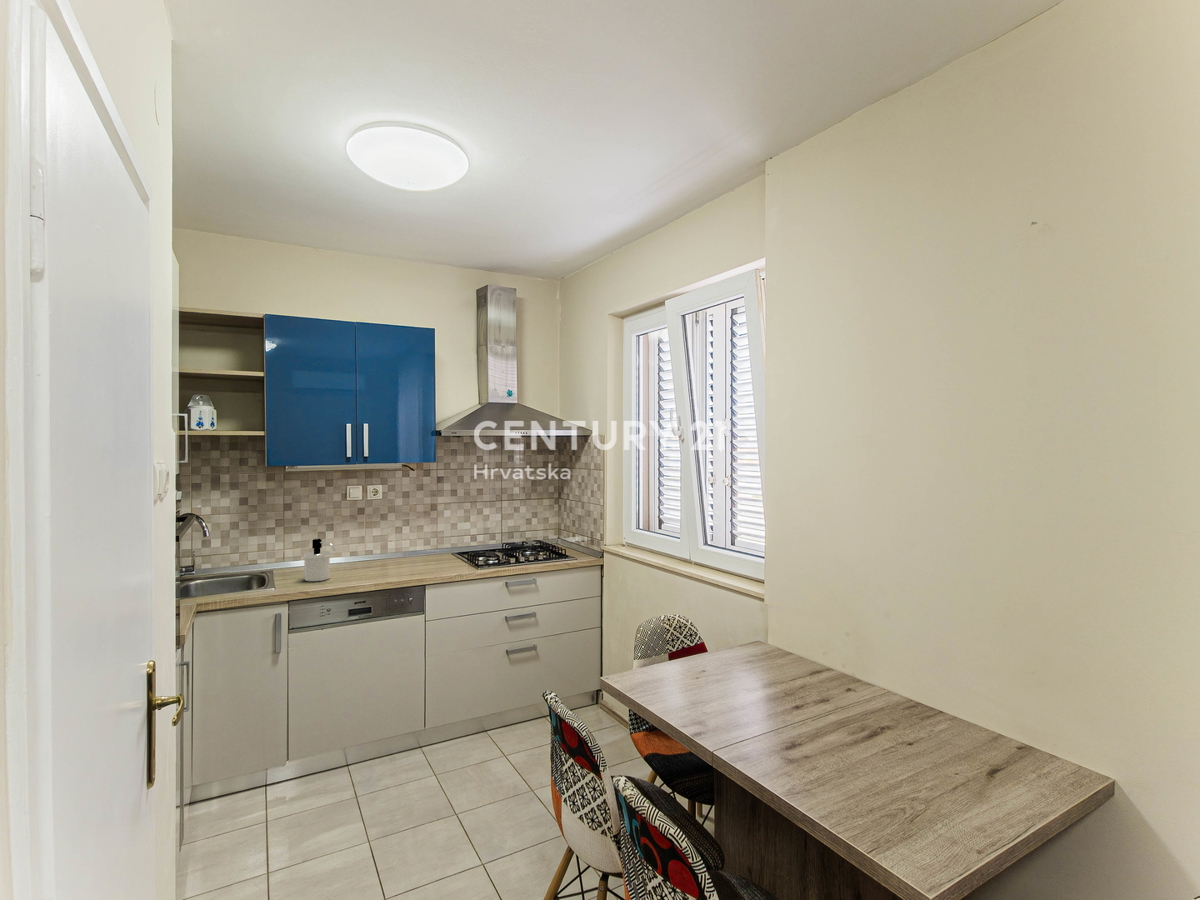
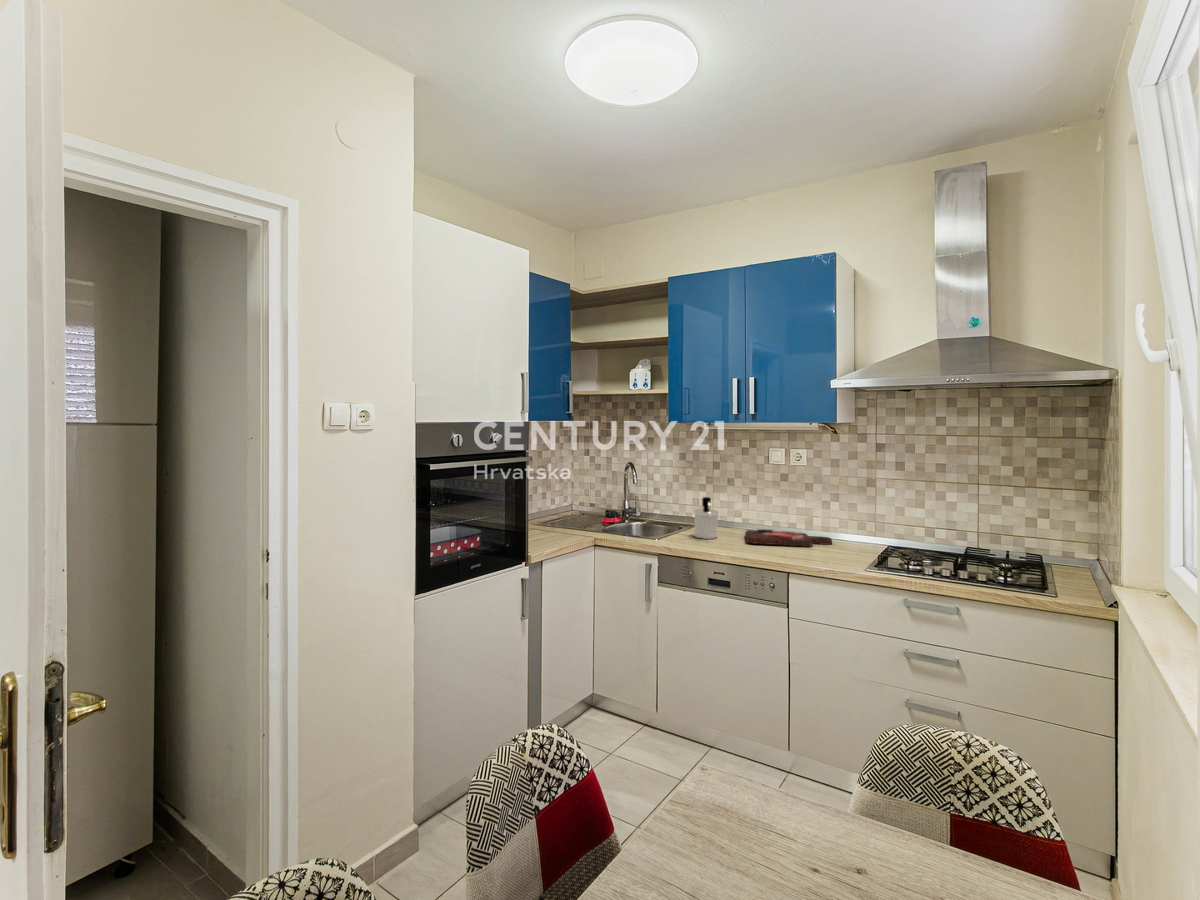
cutting board: none [348,555,424,574] -> present [745,529,832,547]

